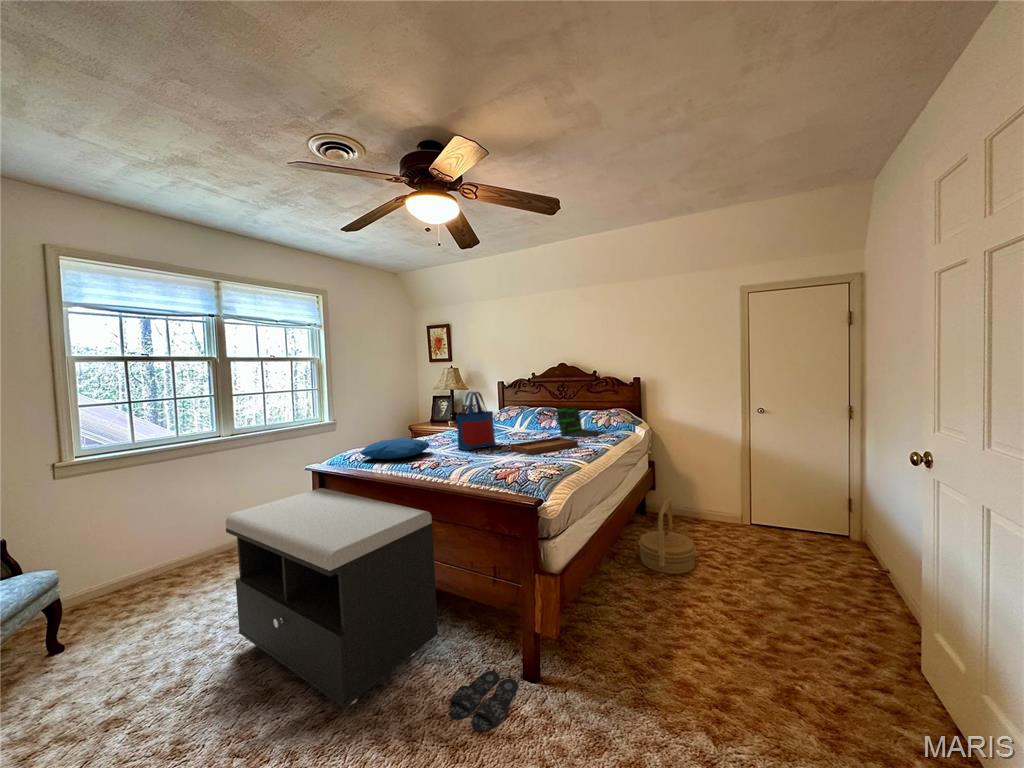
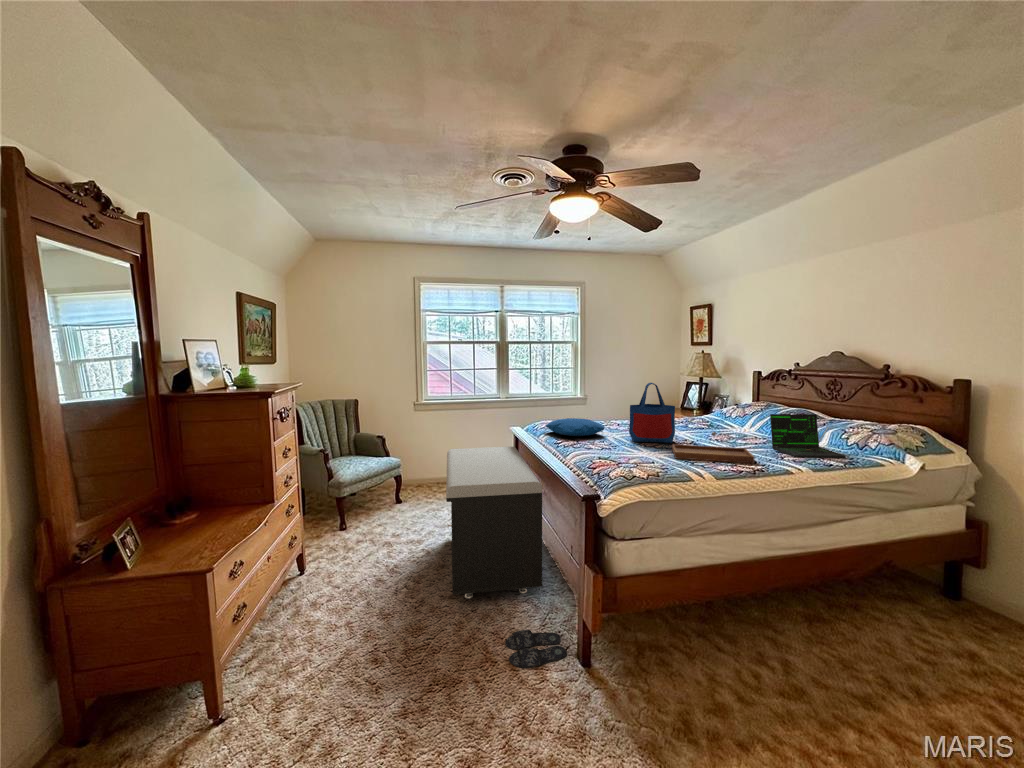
woven basket: present [639,498,696,574] -> none [841,577,951,697]

